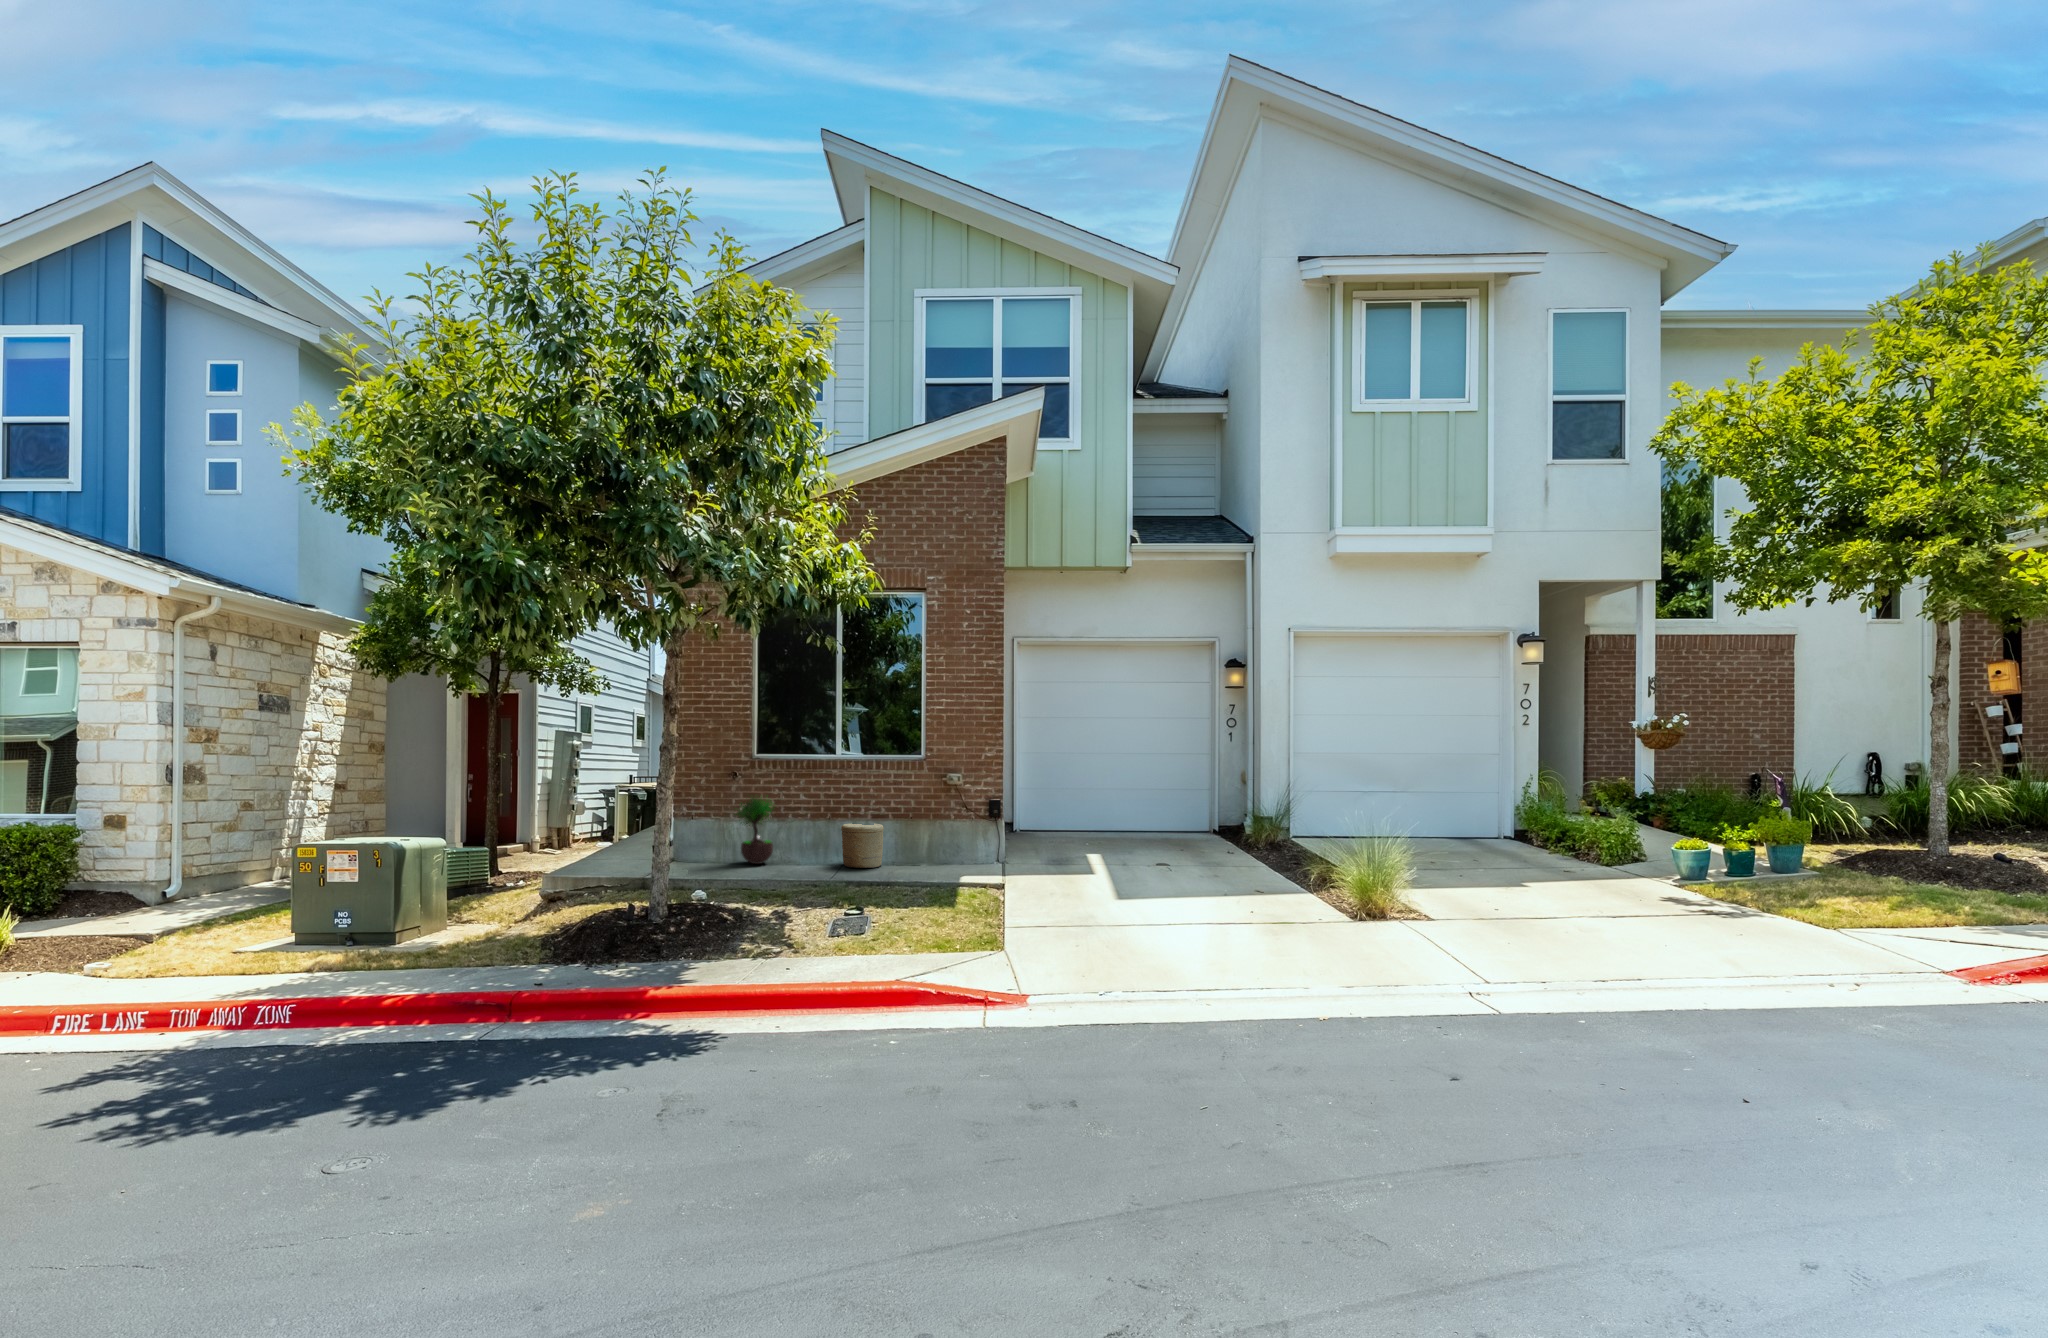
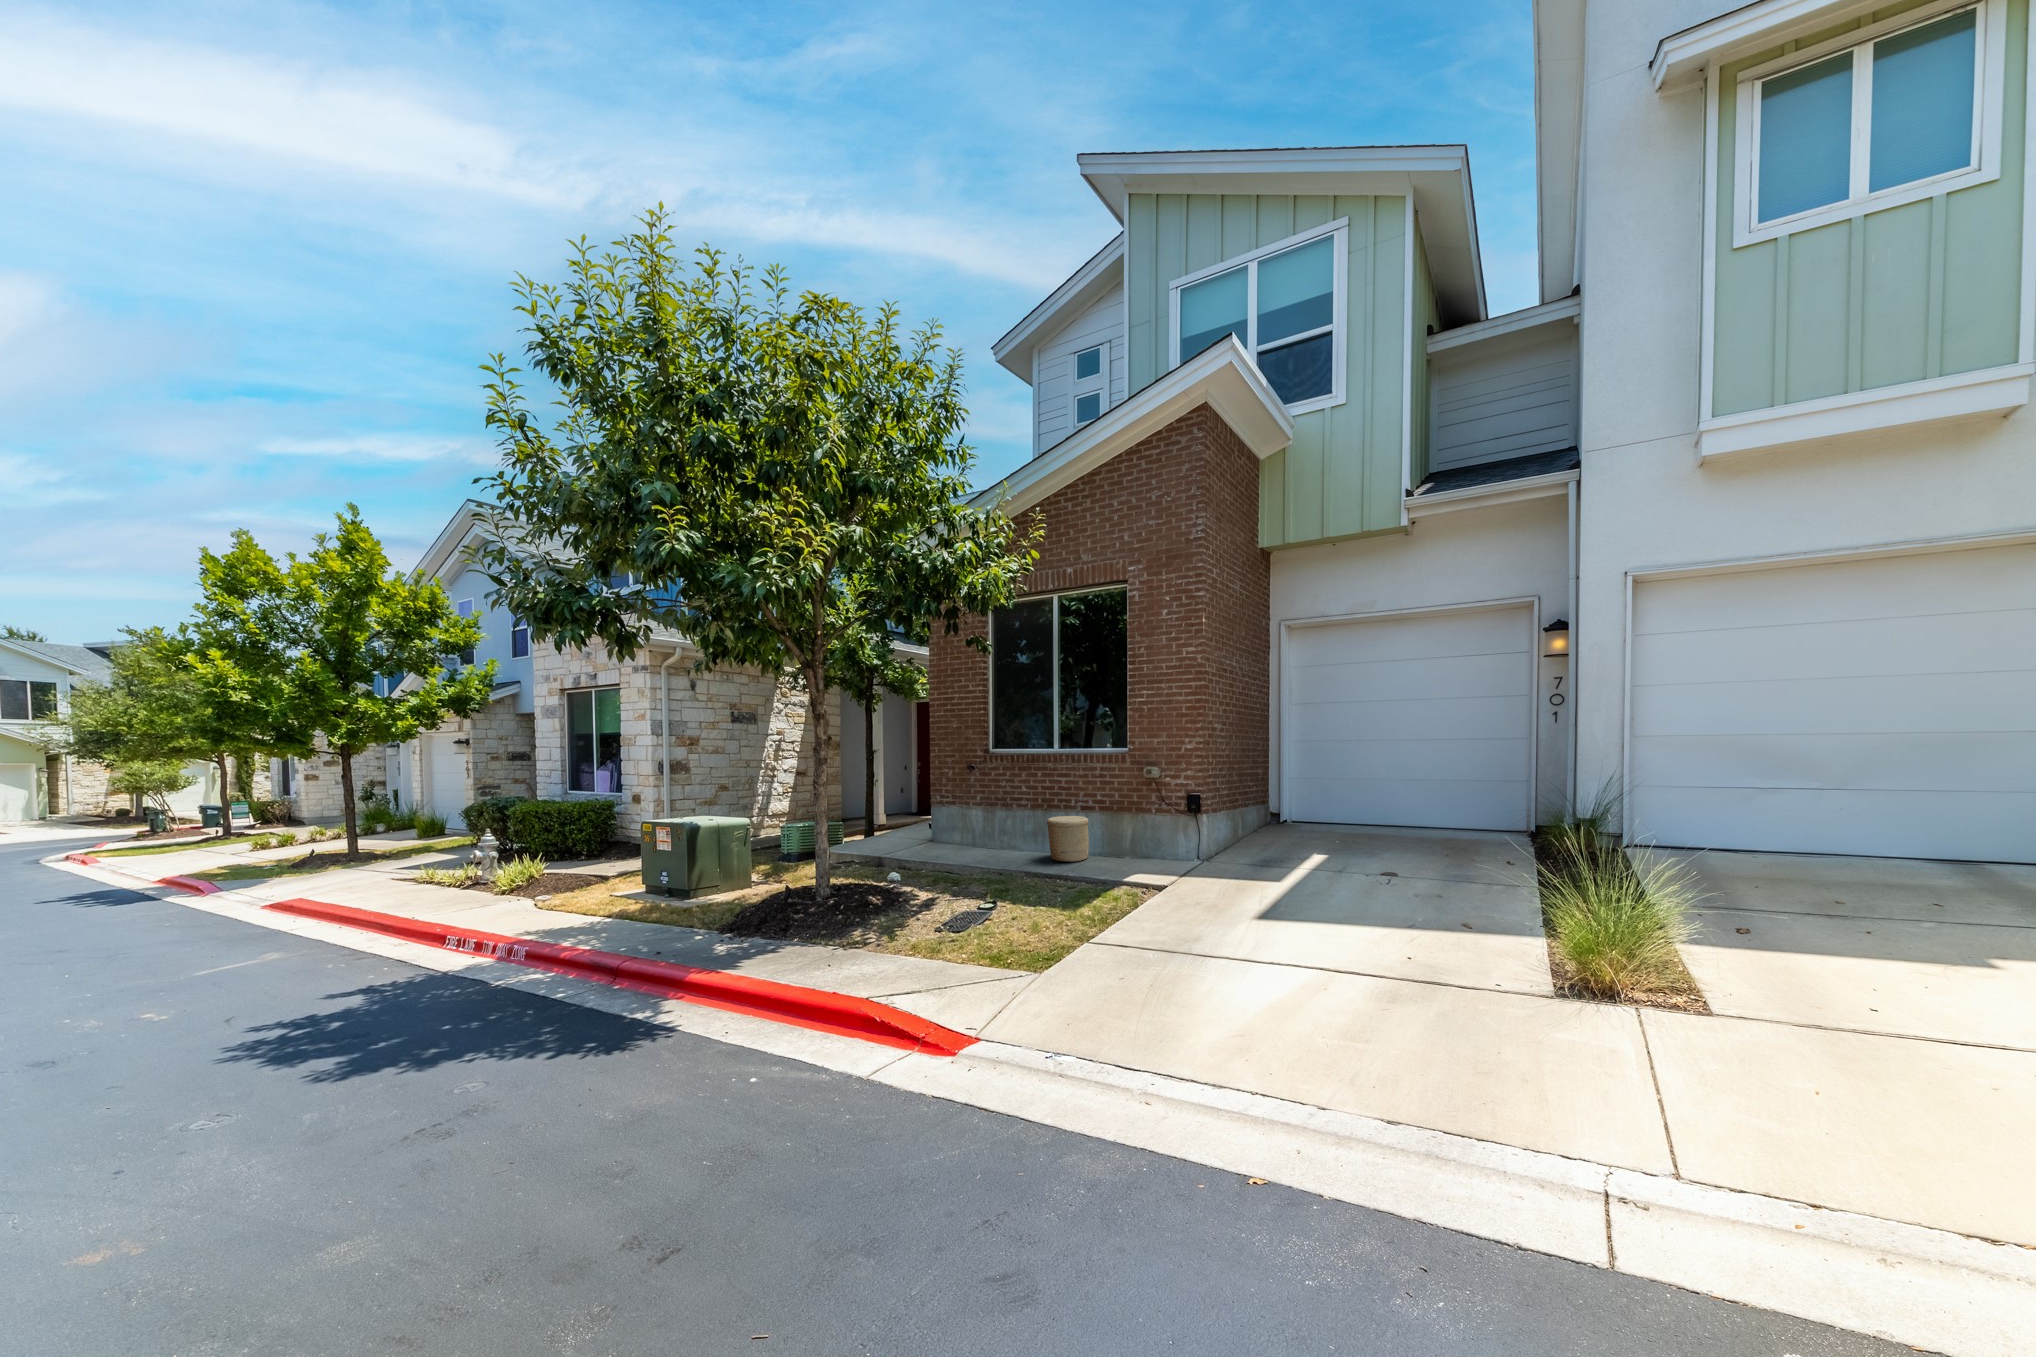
potted tree: present [736,795,773,864] -> none [960,783,1005,850]

